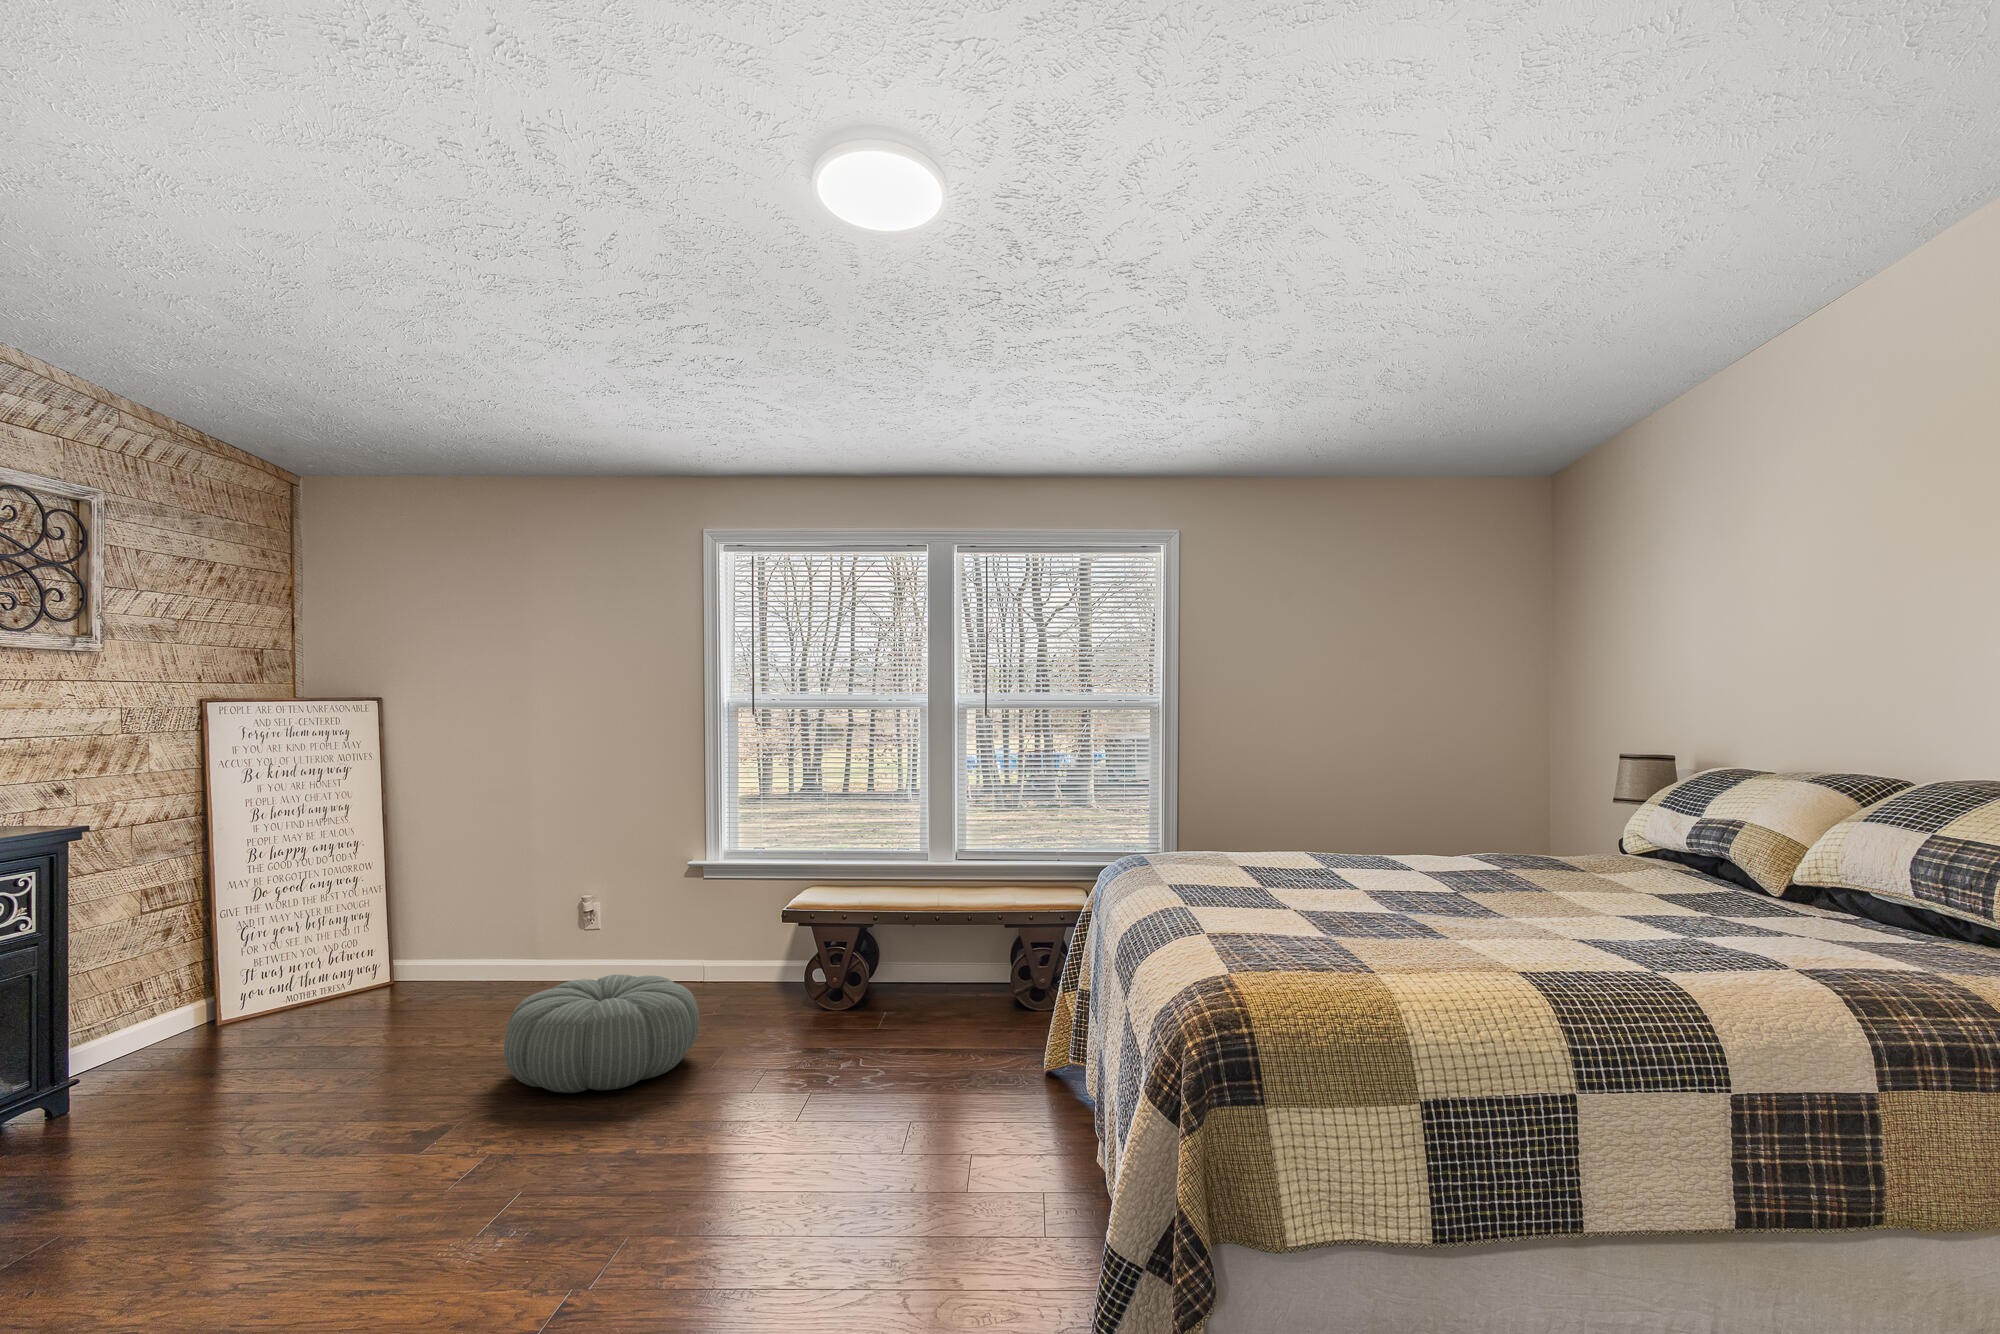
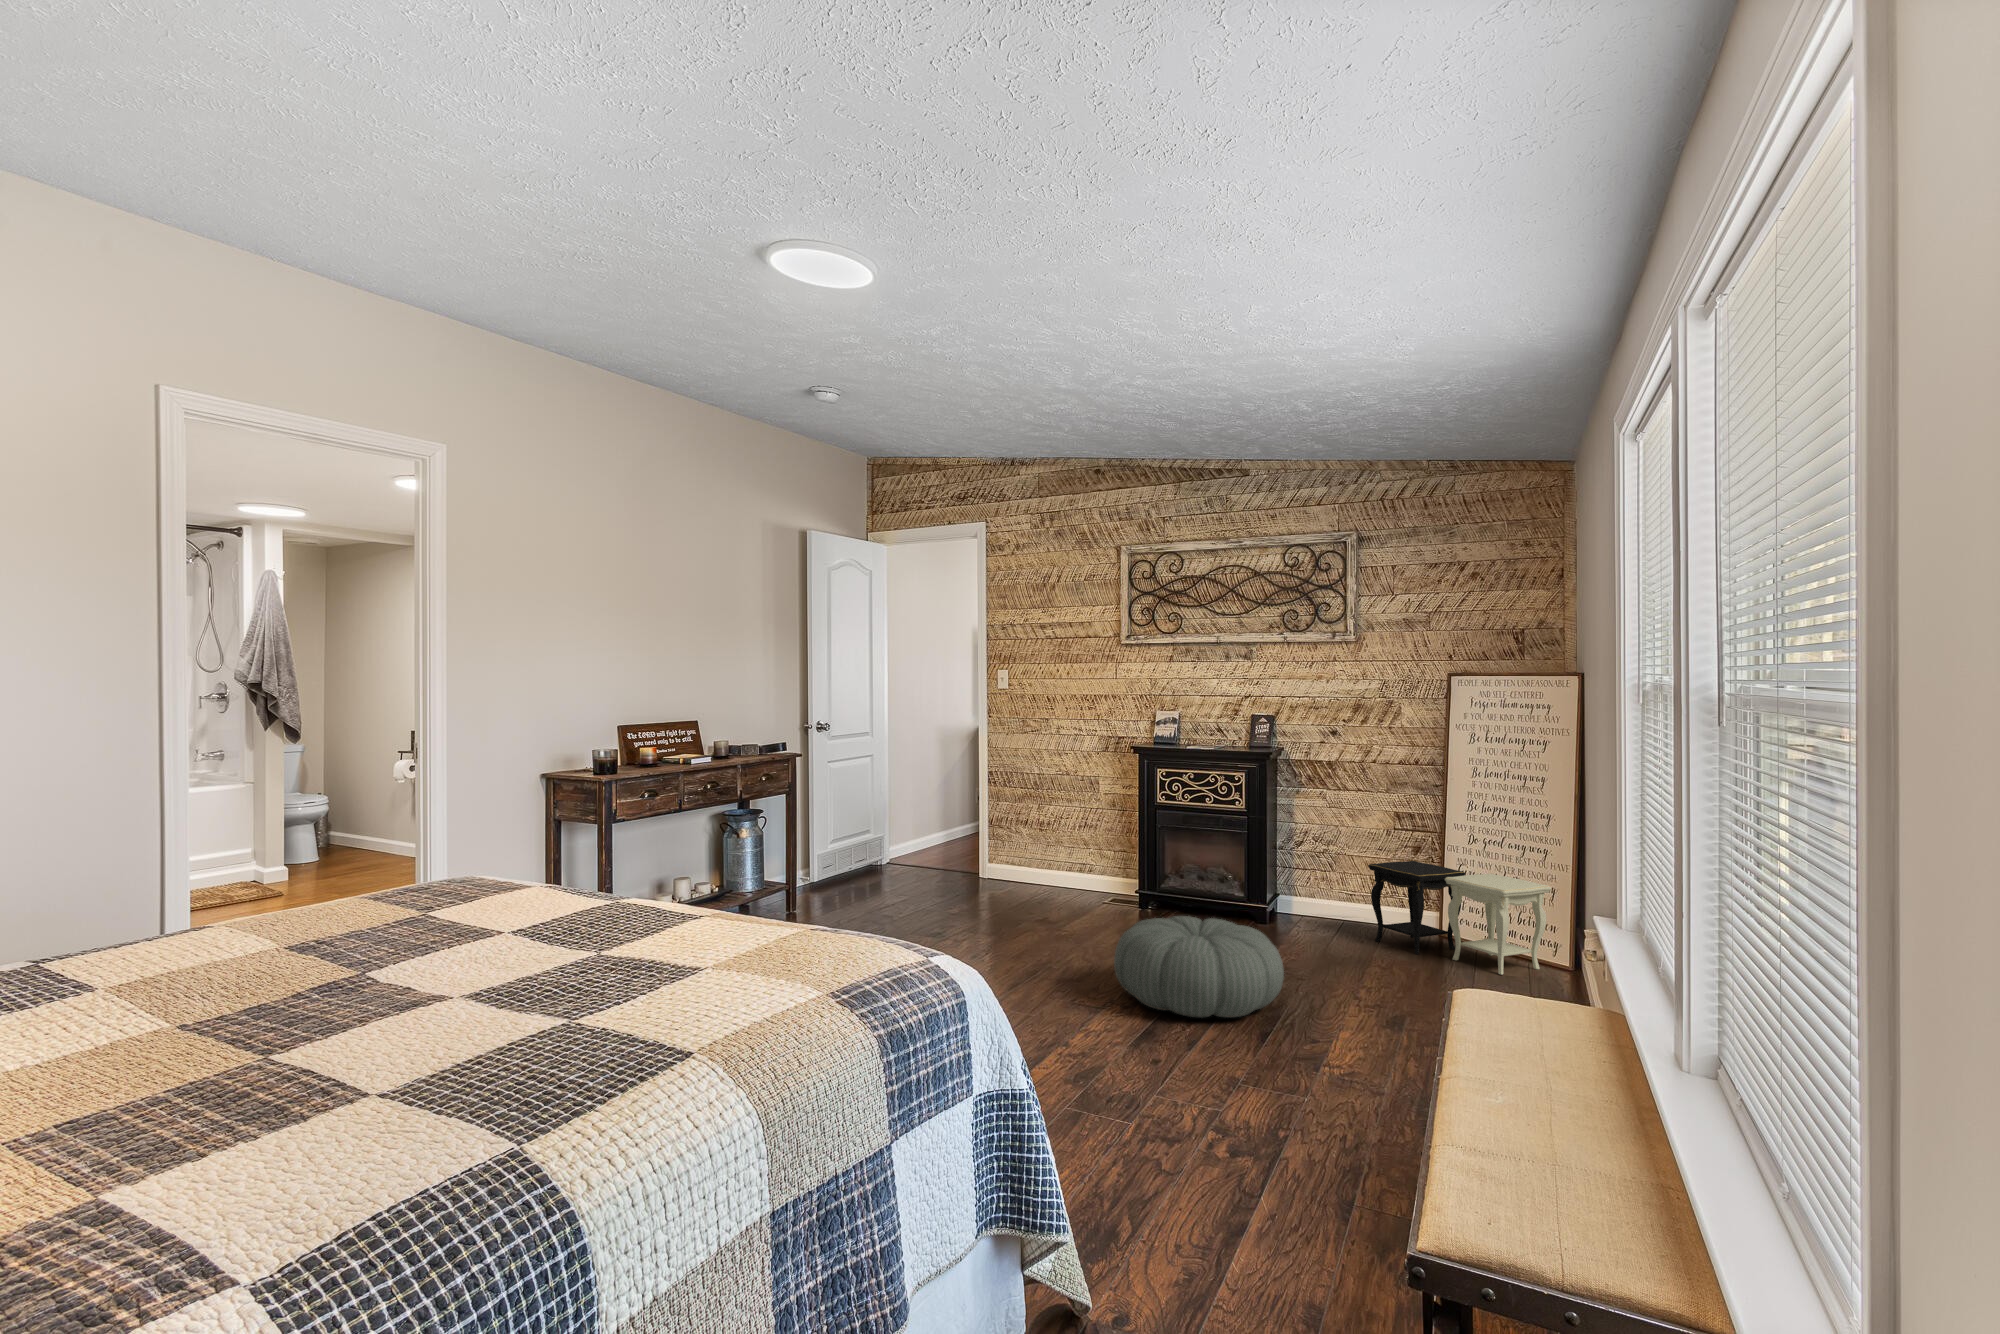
side table: none [219,907,423,1044] -> present [1368,861,1551,975]

